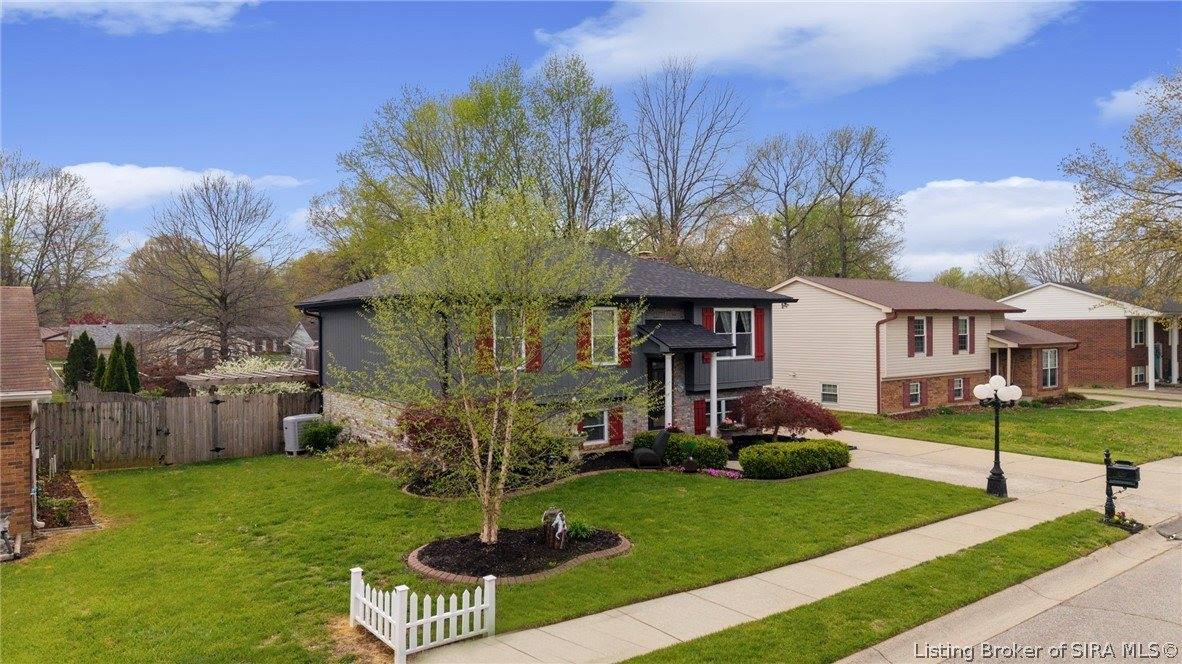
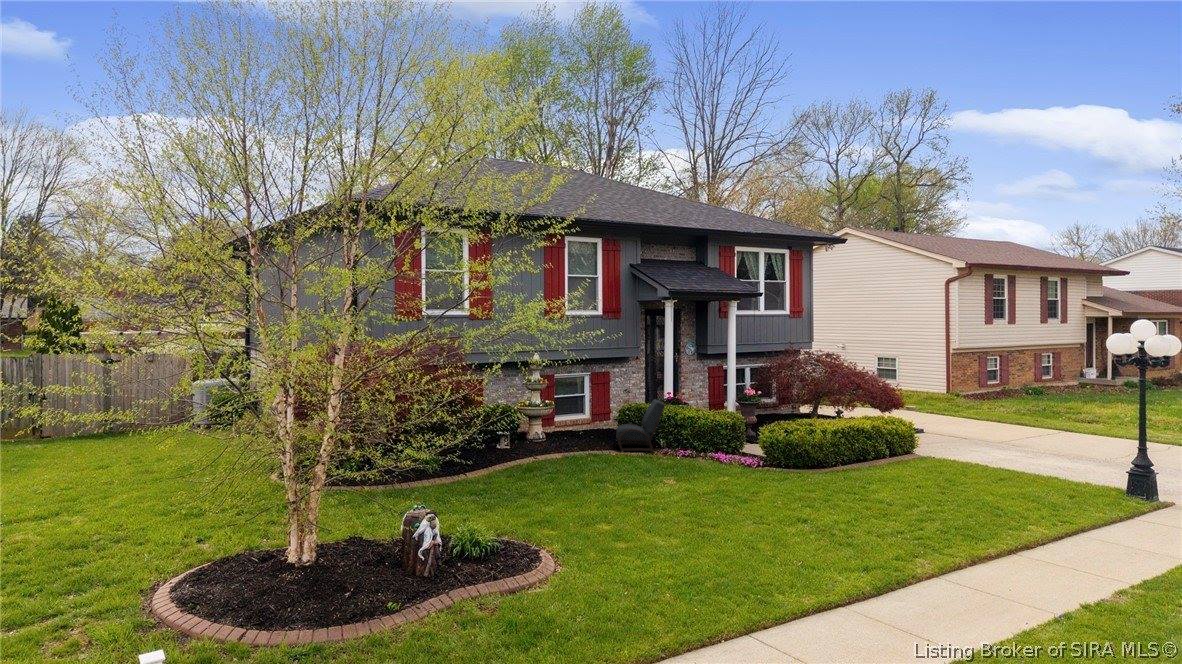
potted tree: present [680,439,698,471] -> none [675,408,703,456]

